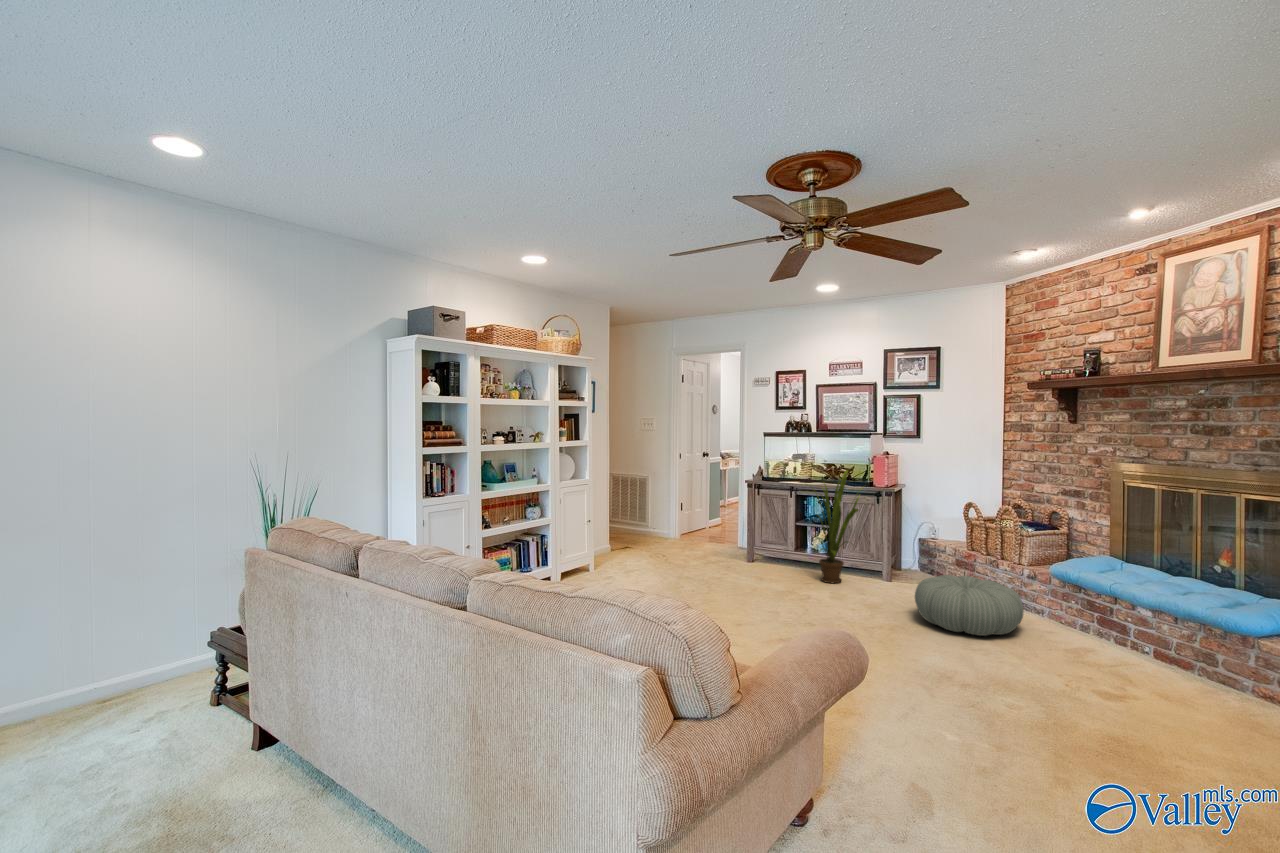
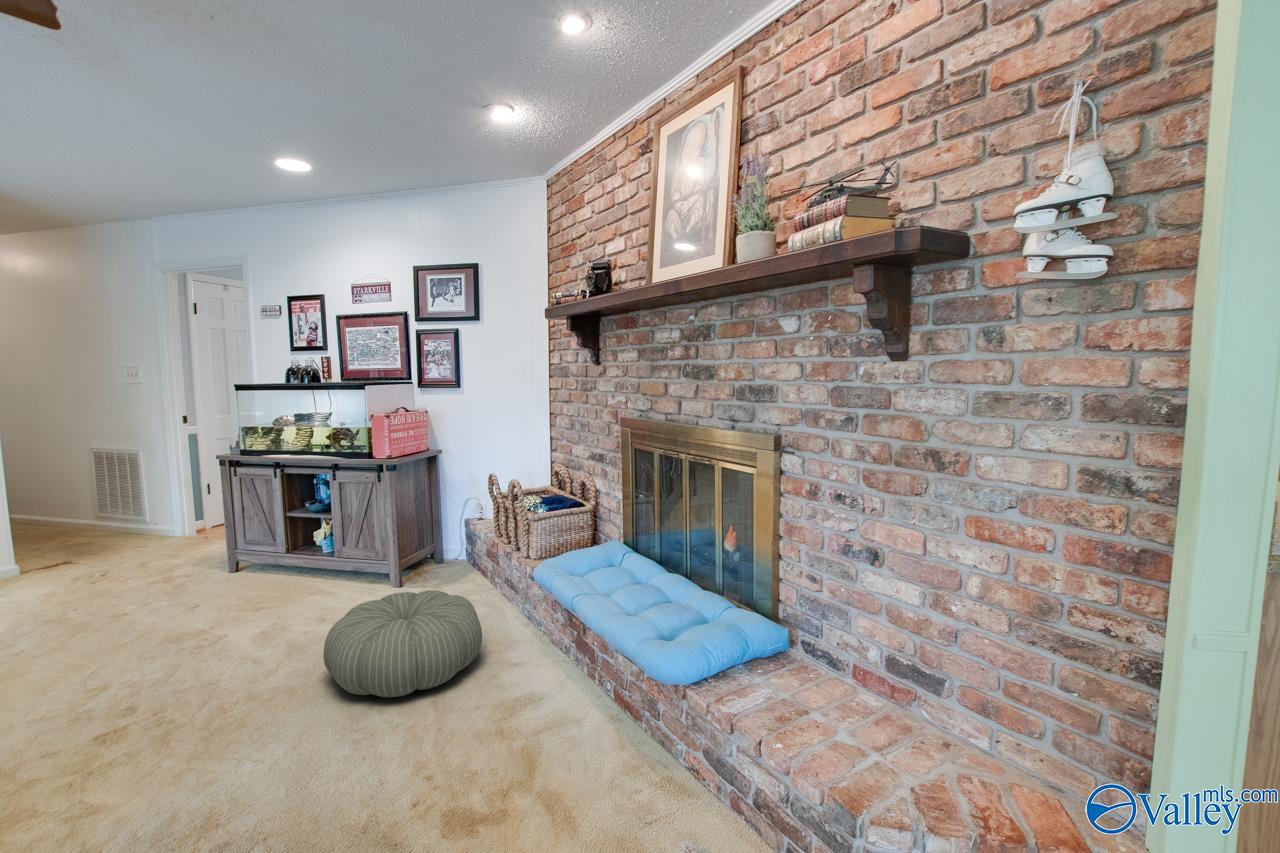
house plant: present [816,470,859,583] -> none [259,435,352,606]

